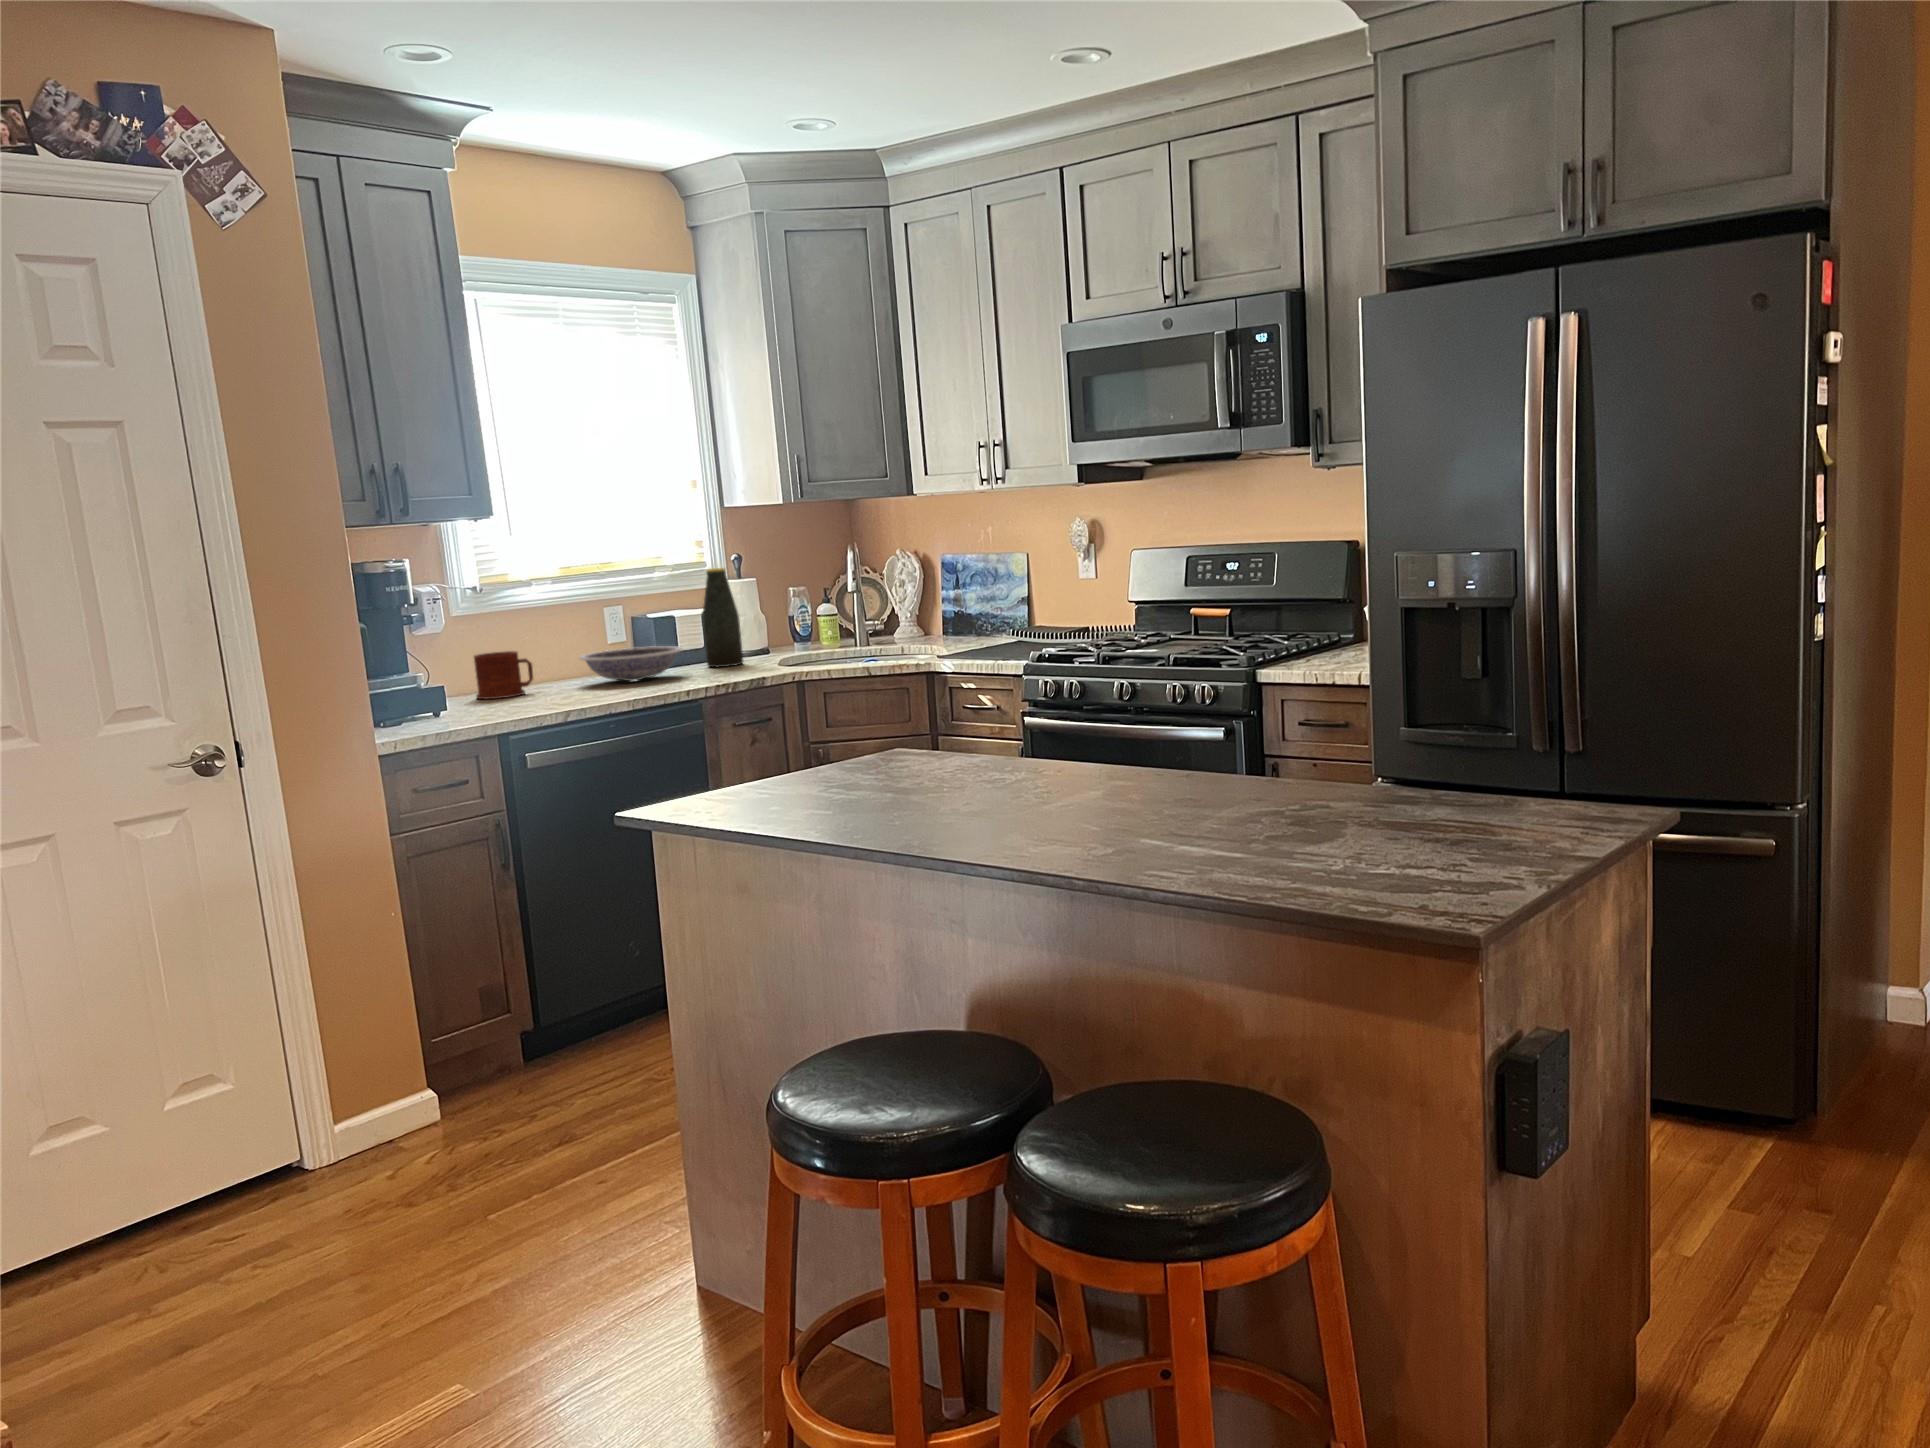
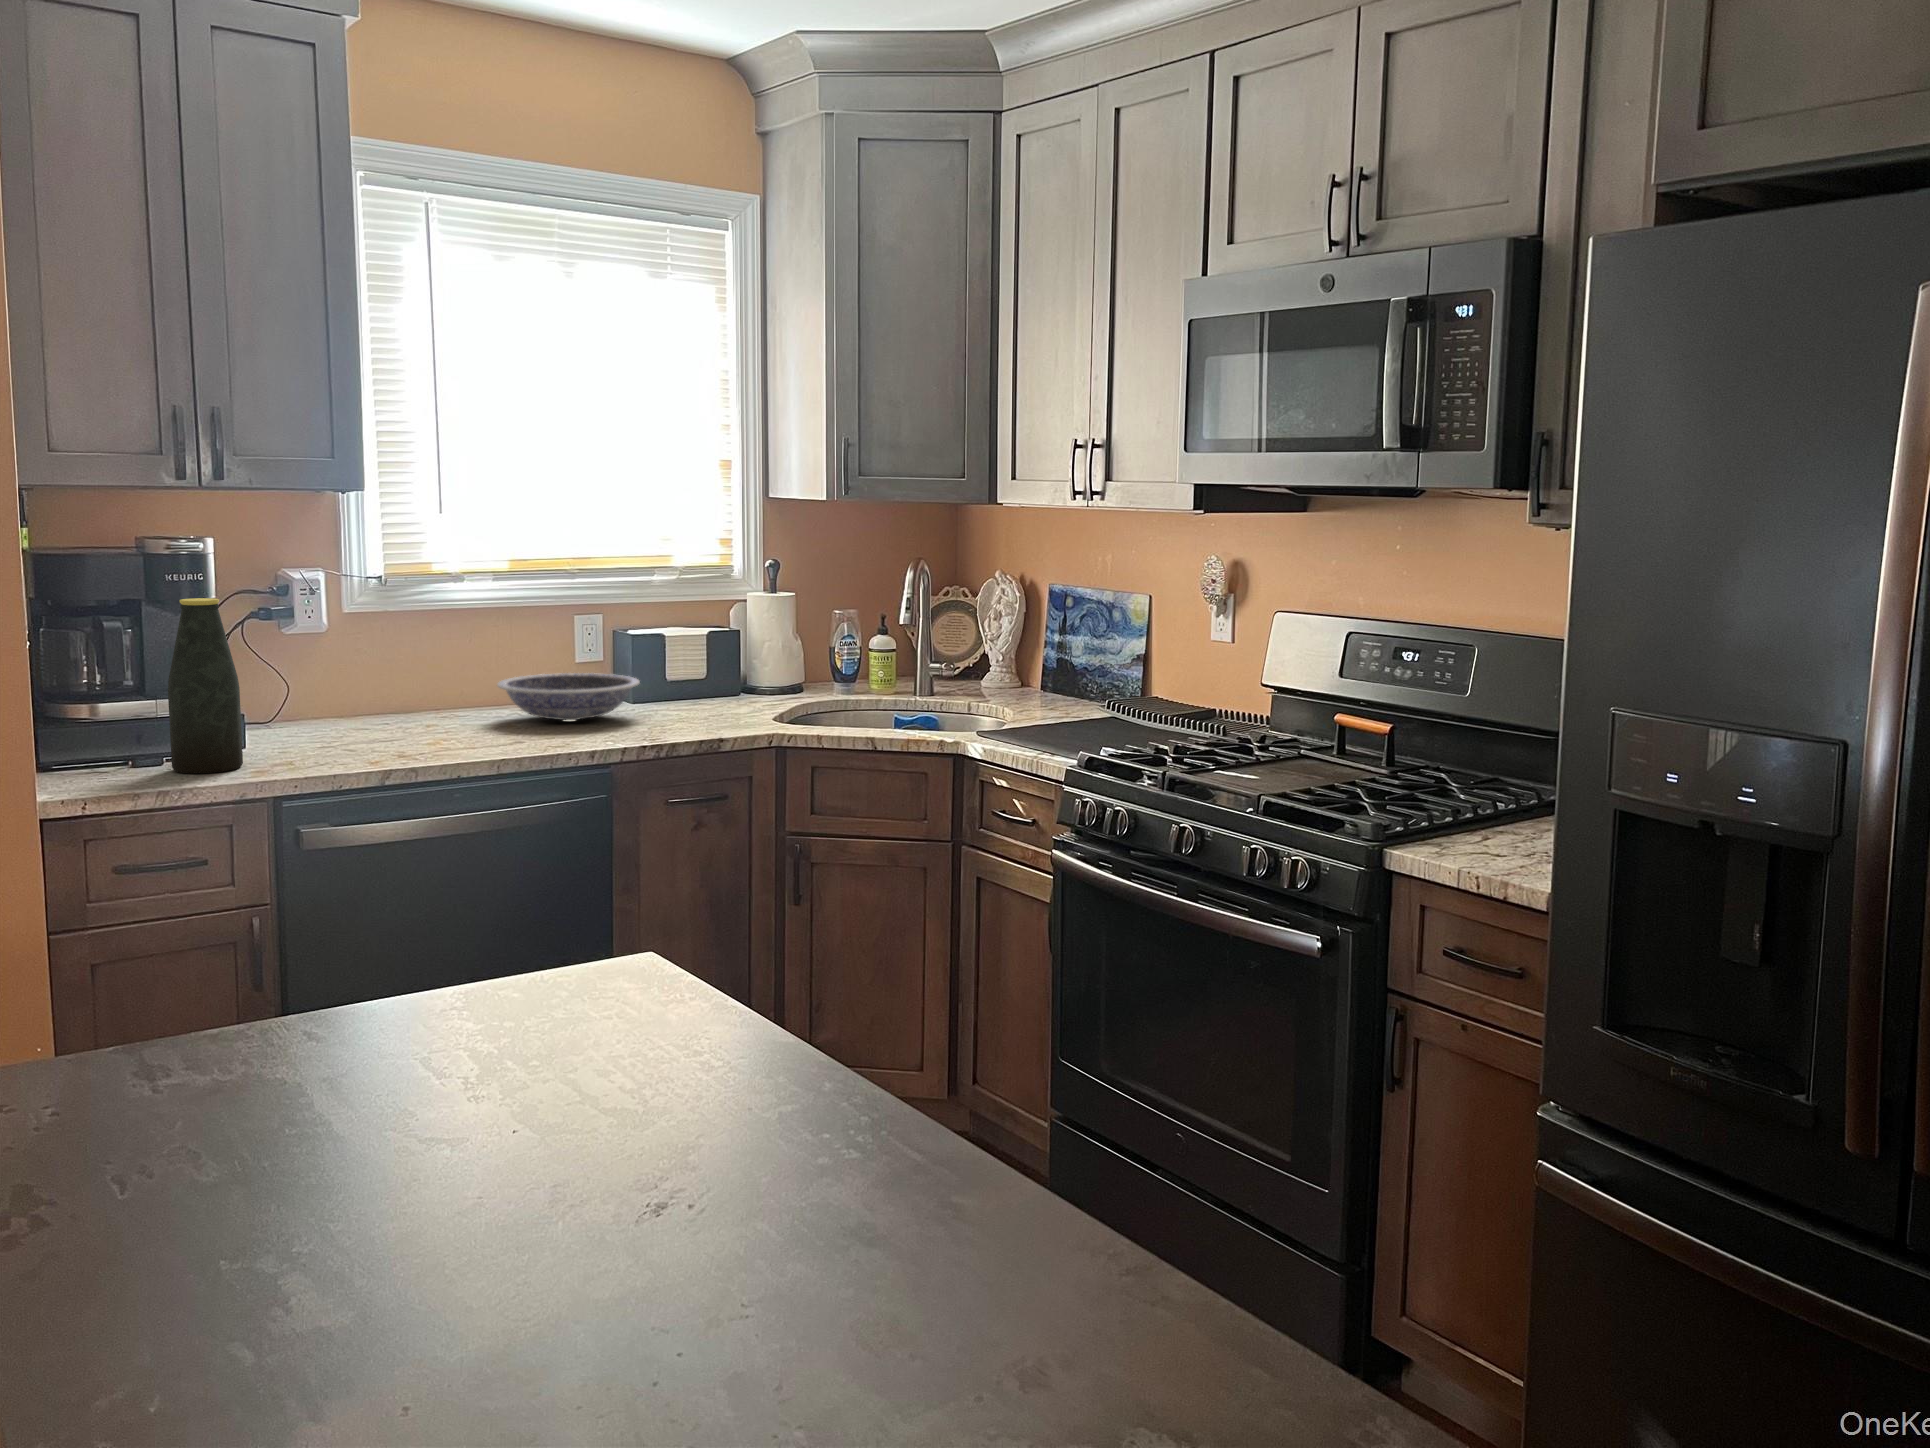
bottle: present [703,568,743,667] -> present [168,598,243,774]
mug: present [474,651,533,699] -> none [350,664,430,728]

